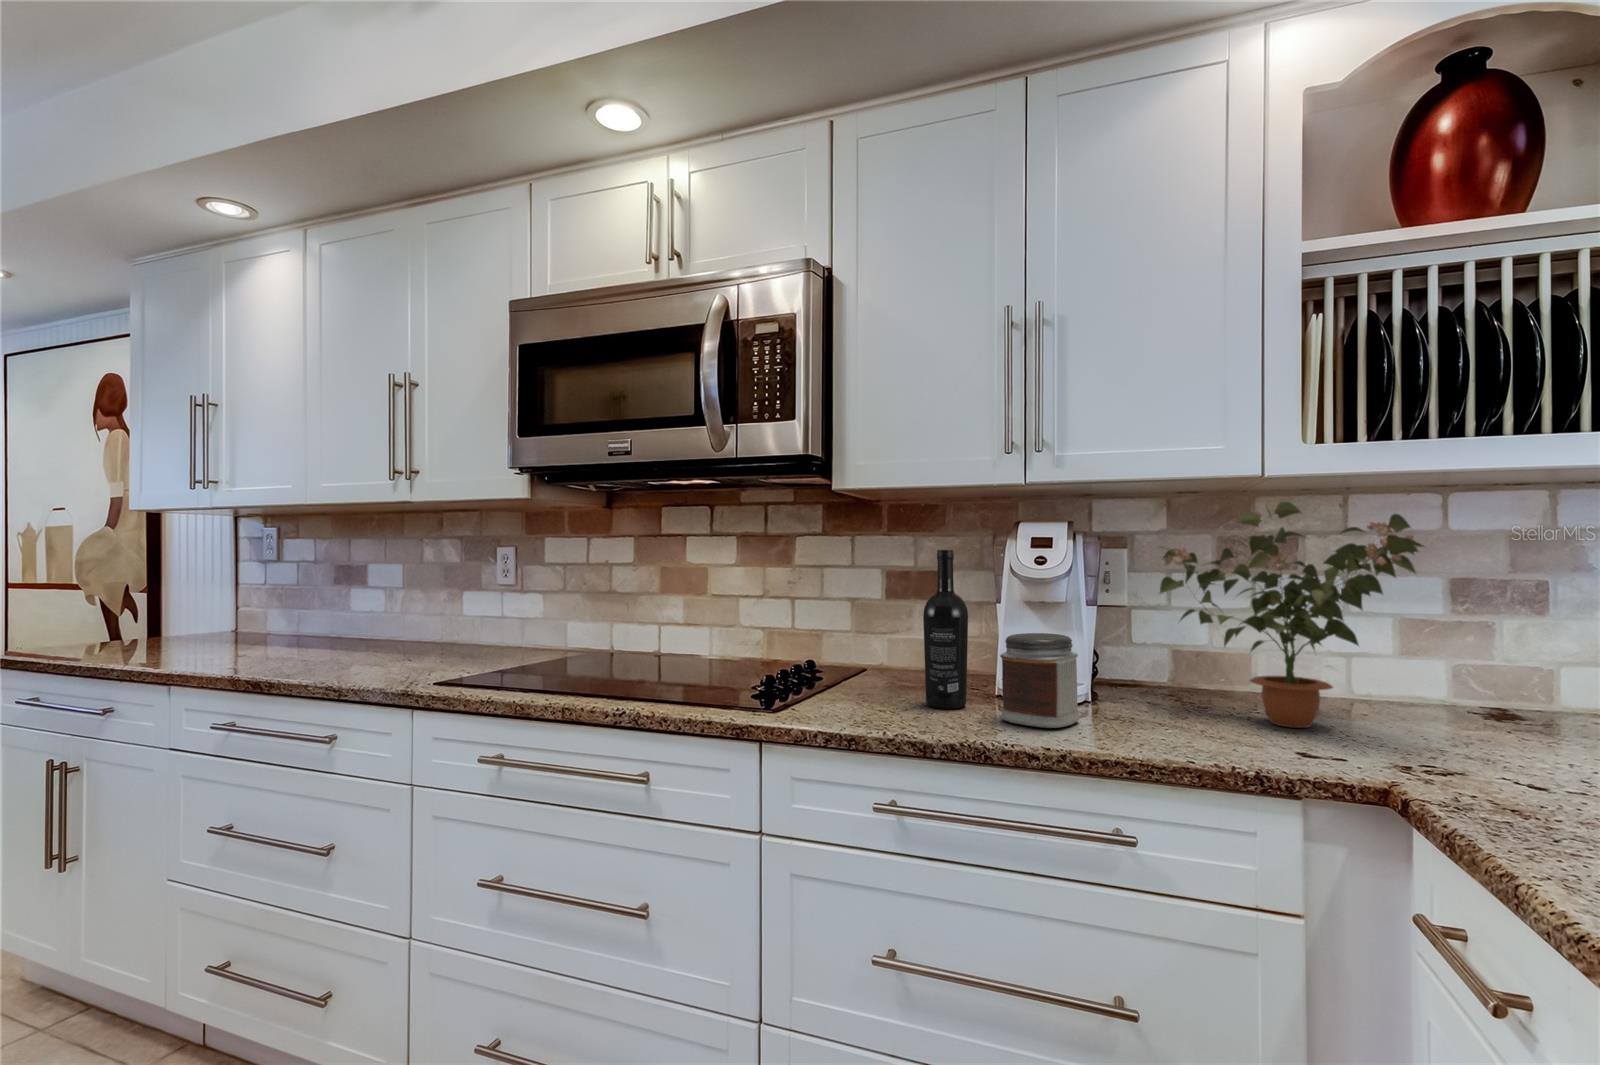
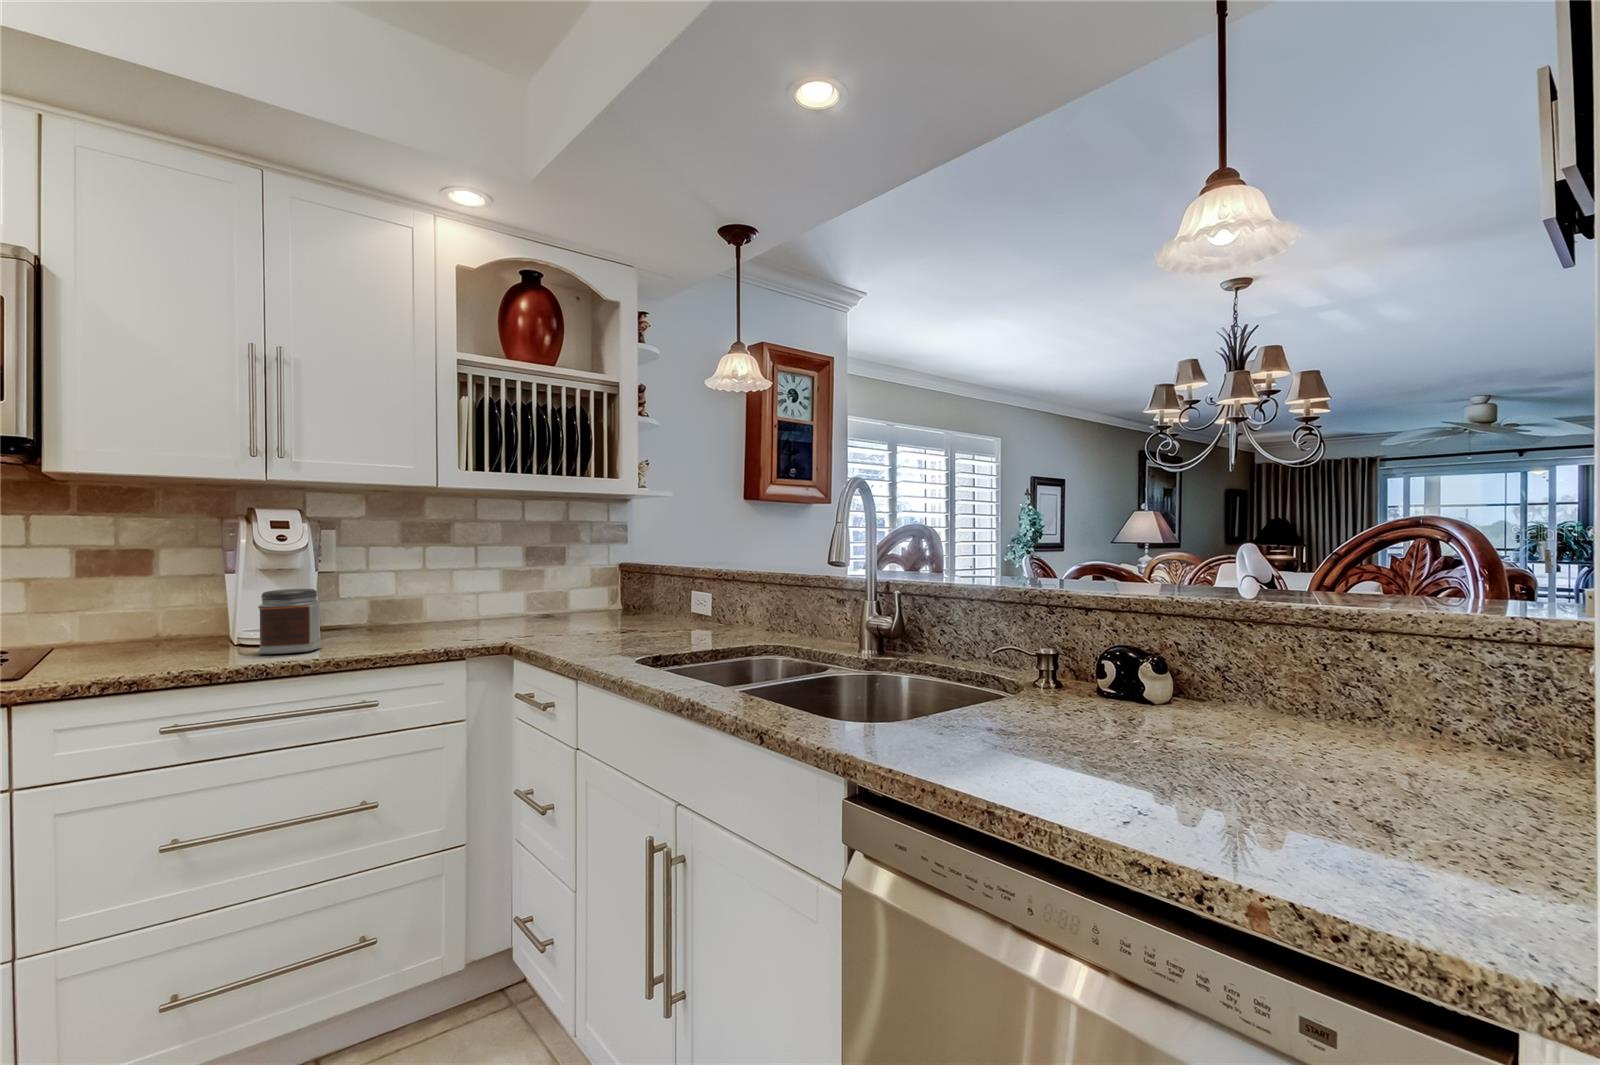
potted plant: present [1158,502,1424,728] -> none [366,501,520,632]
wine bottle: present [923,550,968,709] -> none [171,529,218,658]

